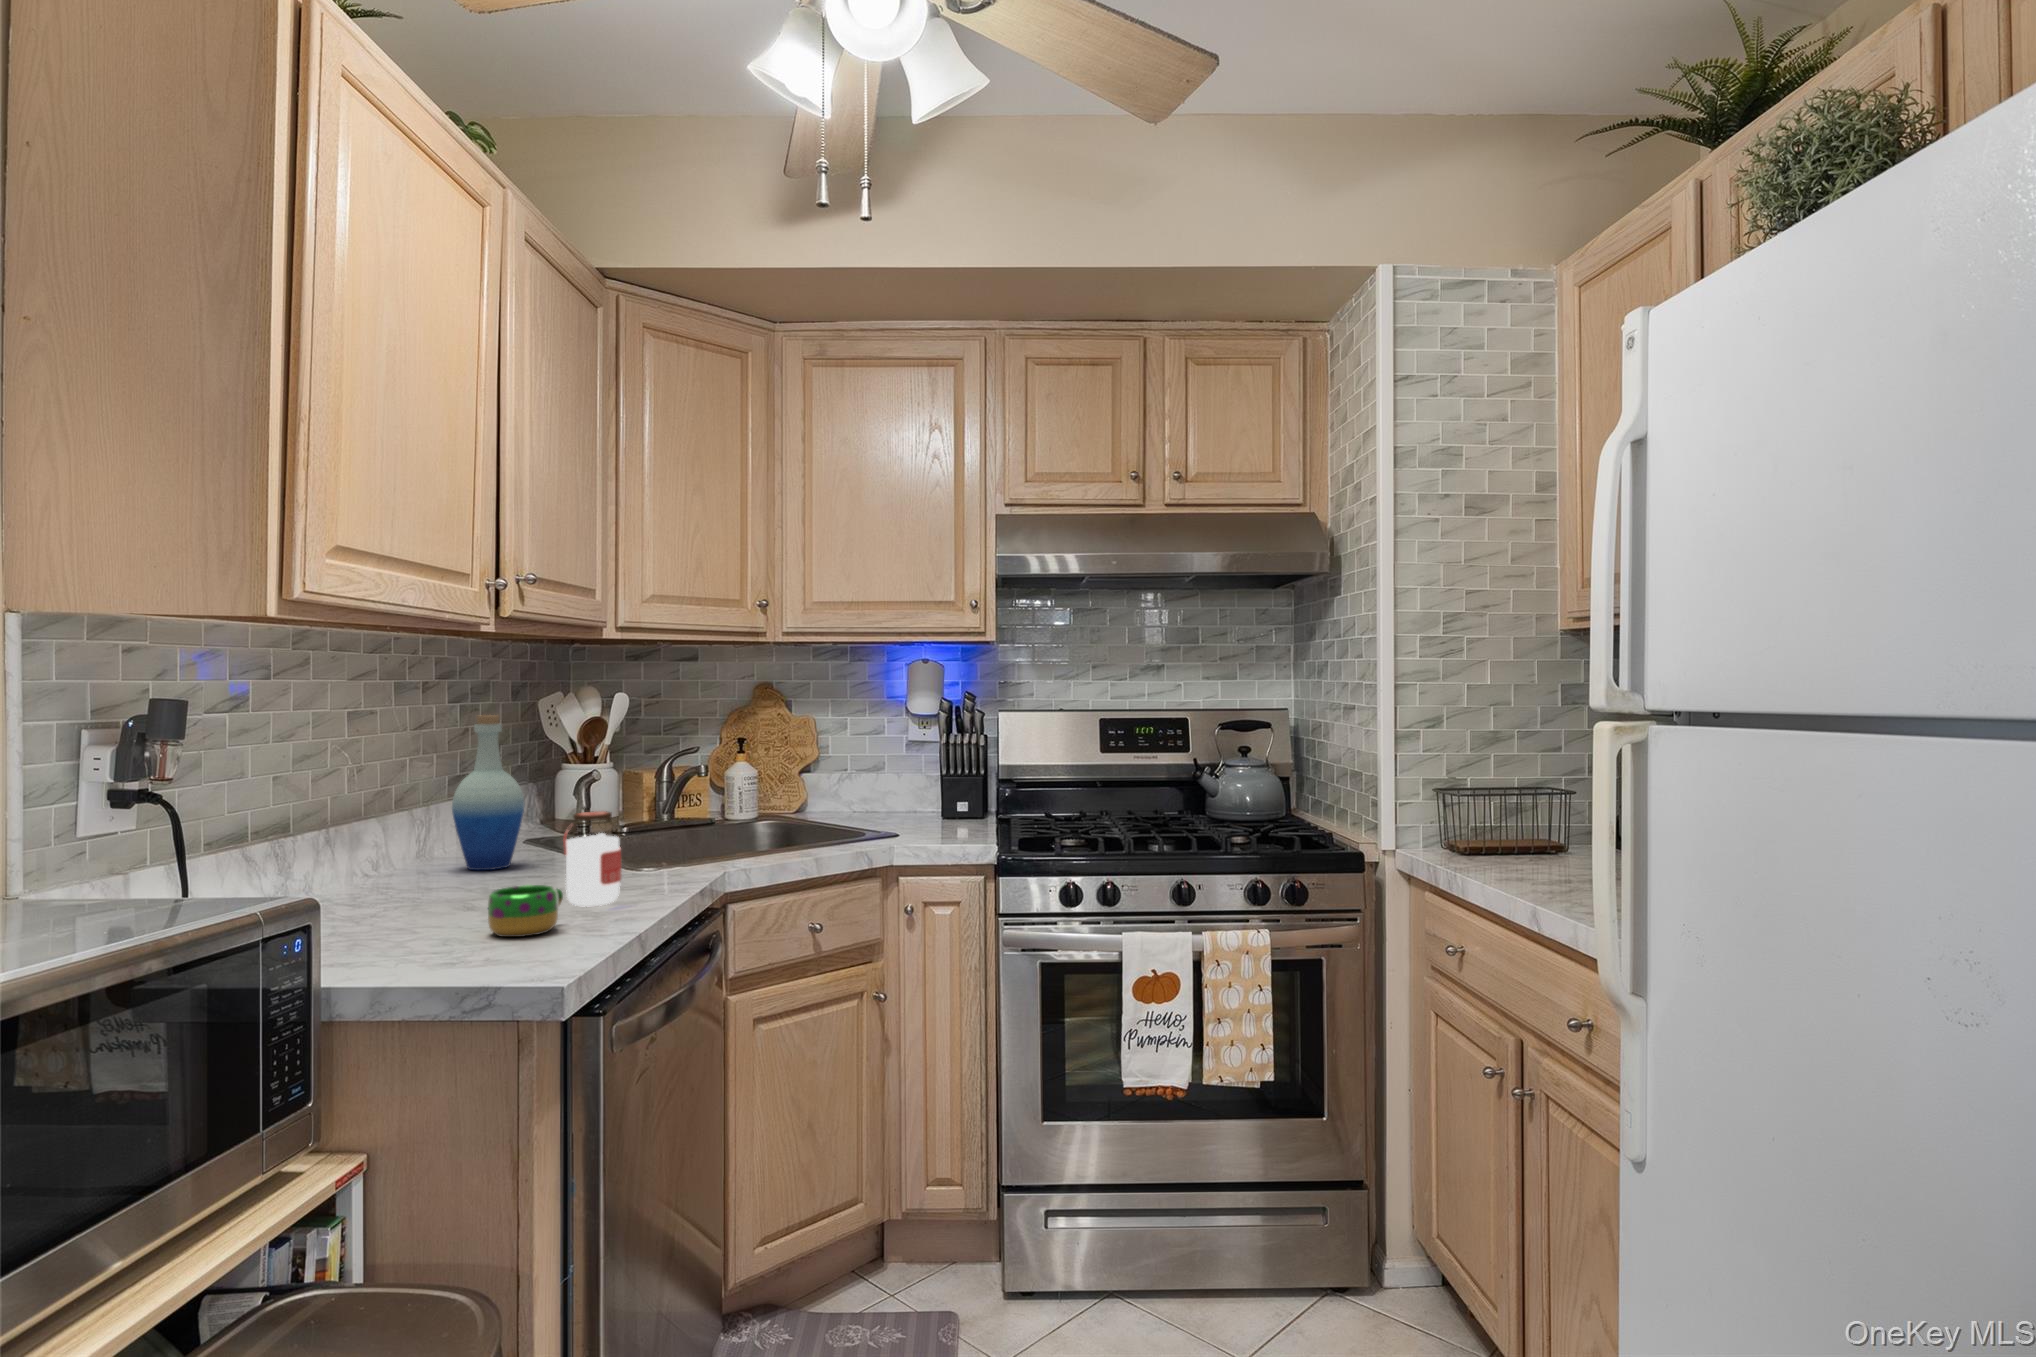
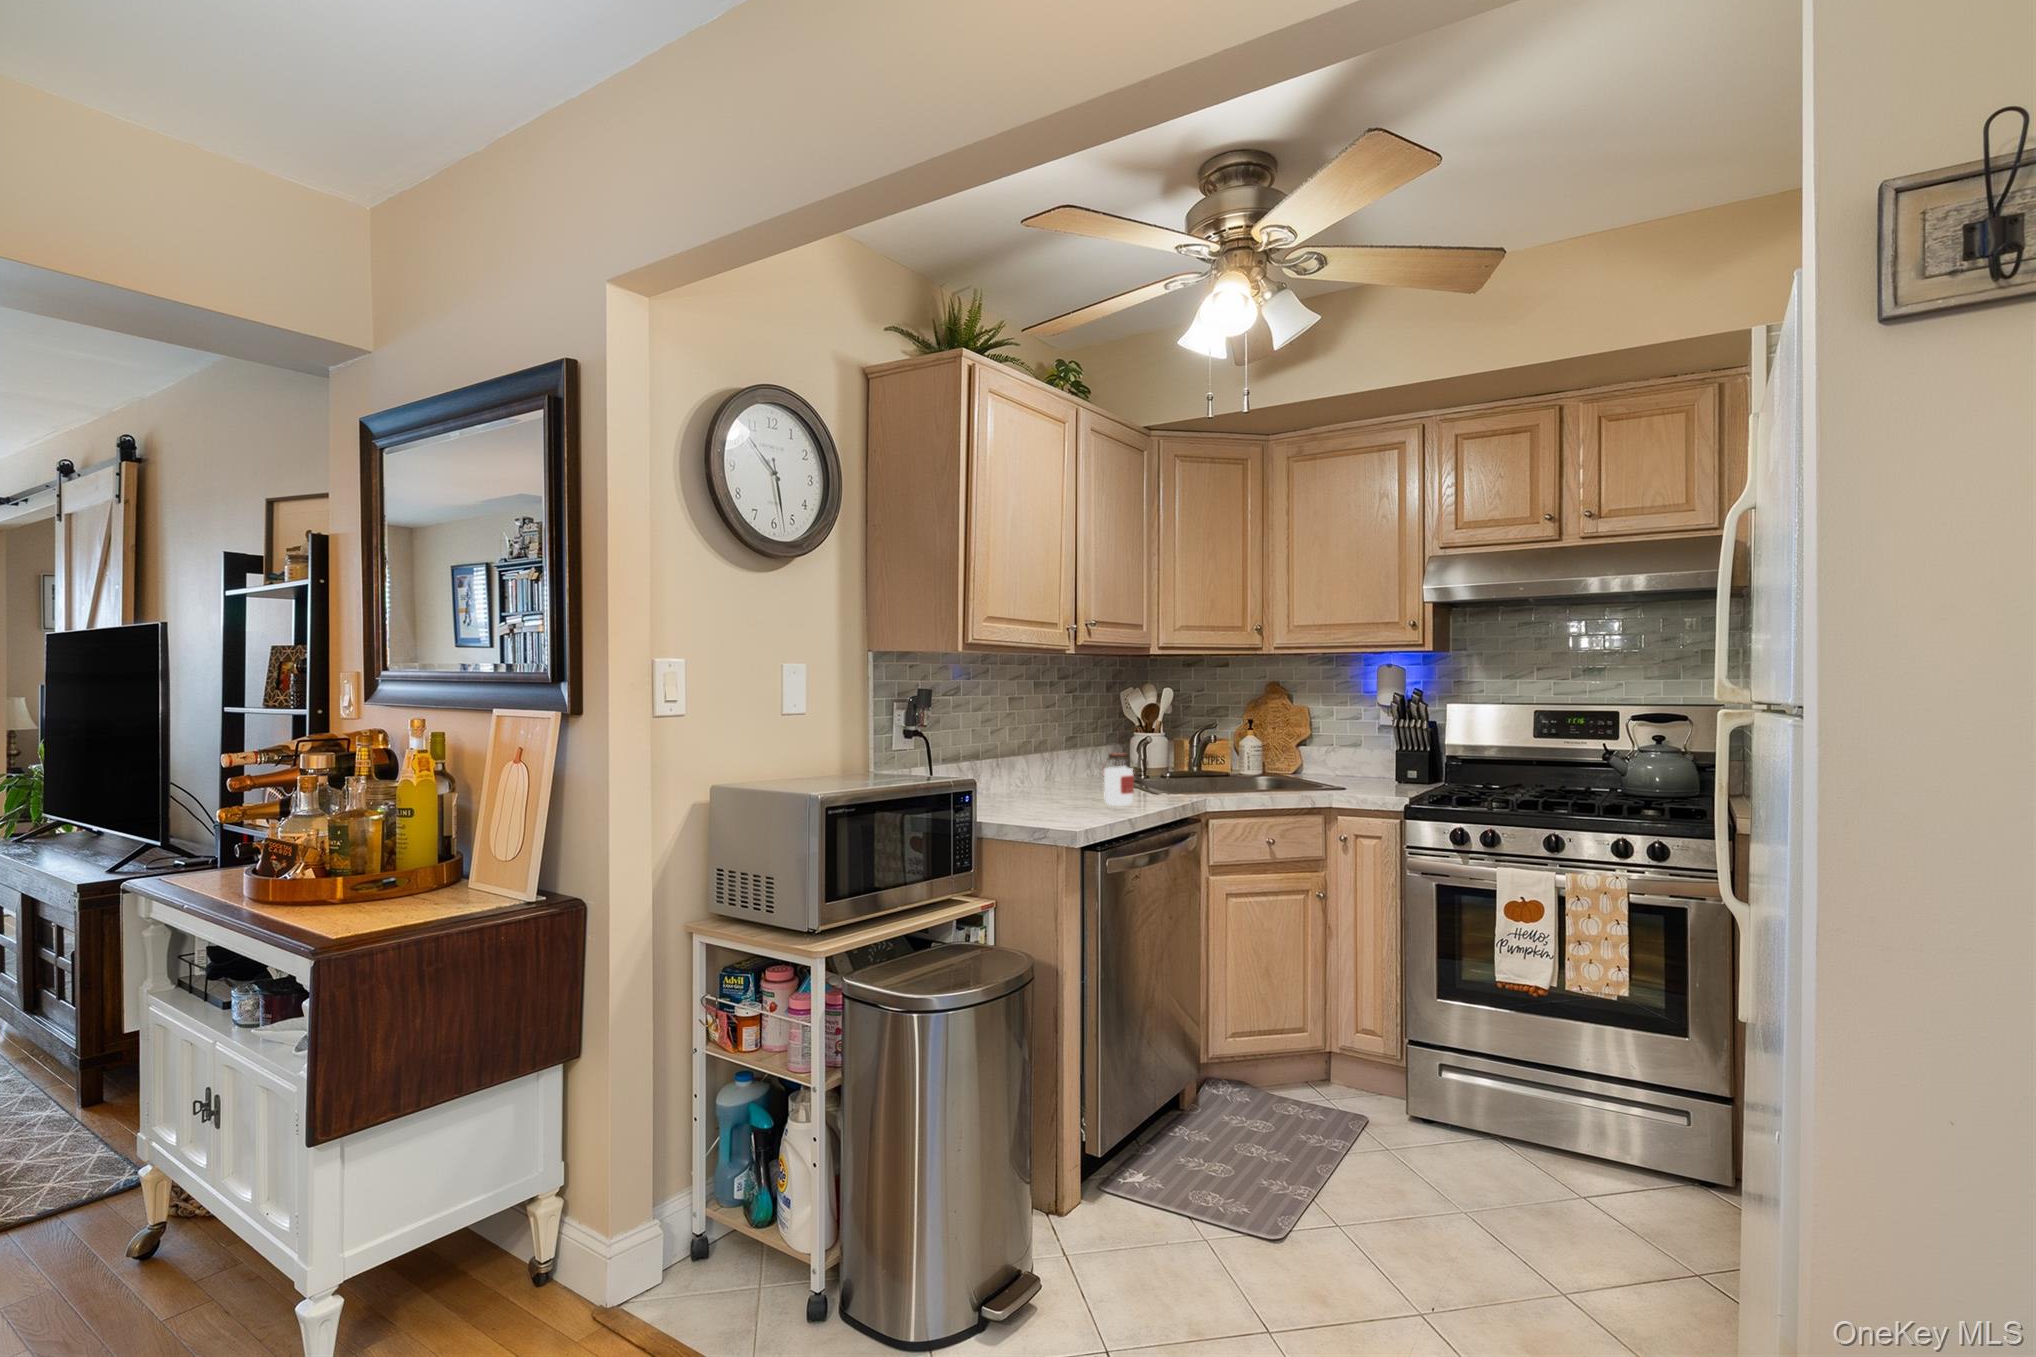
bottle: present [452,715,524,870] -> none [1062,699,1100,789]
mug: present [488,885,563,937] -> none [1058,789,1097,814]

